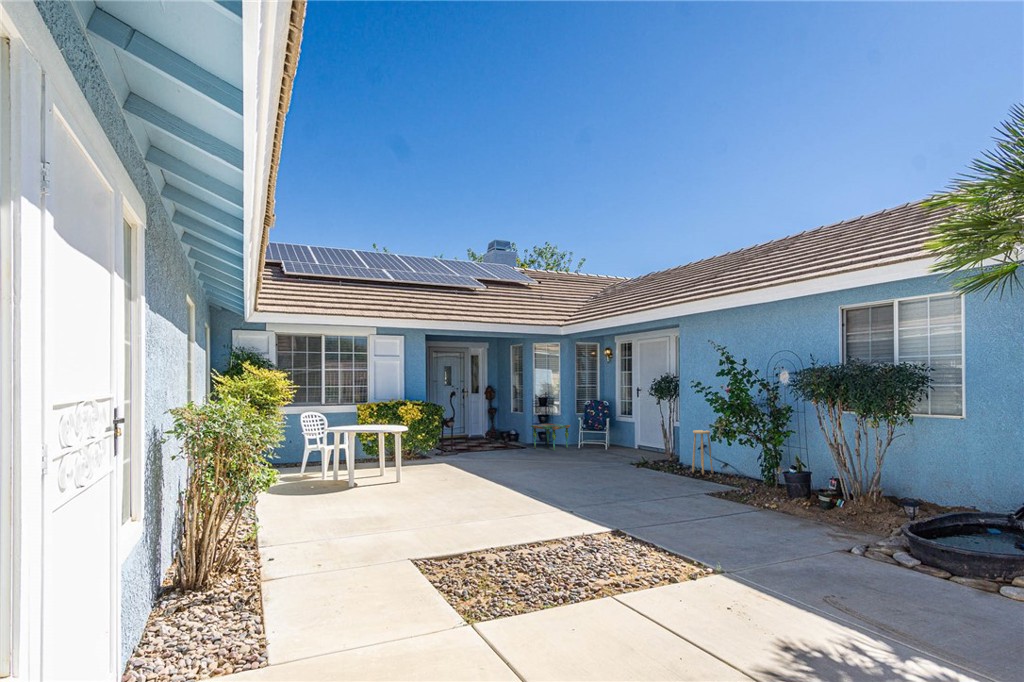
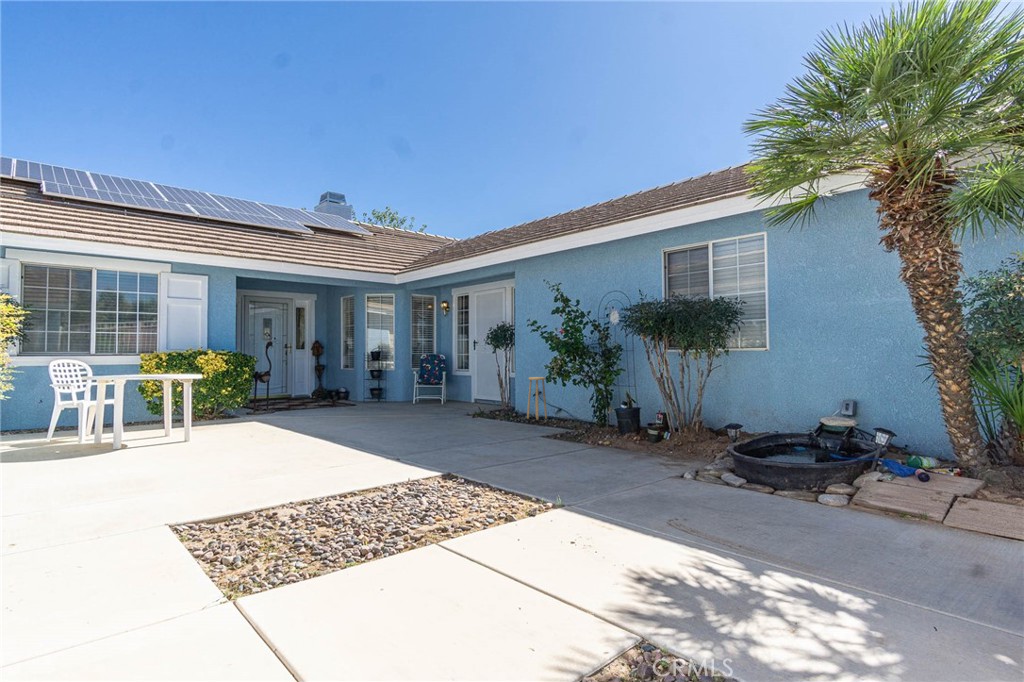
side table: present [531,423,571,451] -> none [363,379,407,406]

